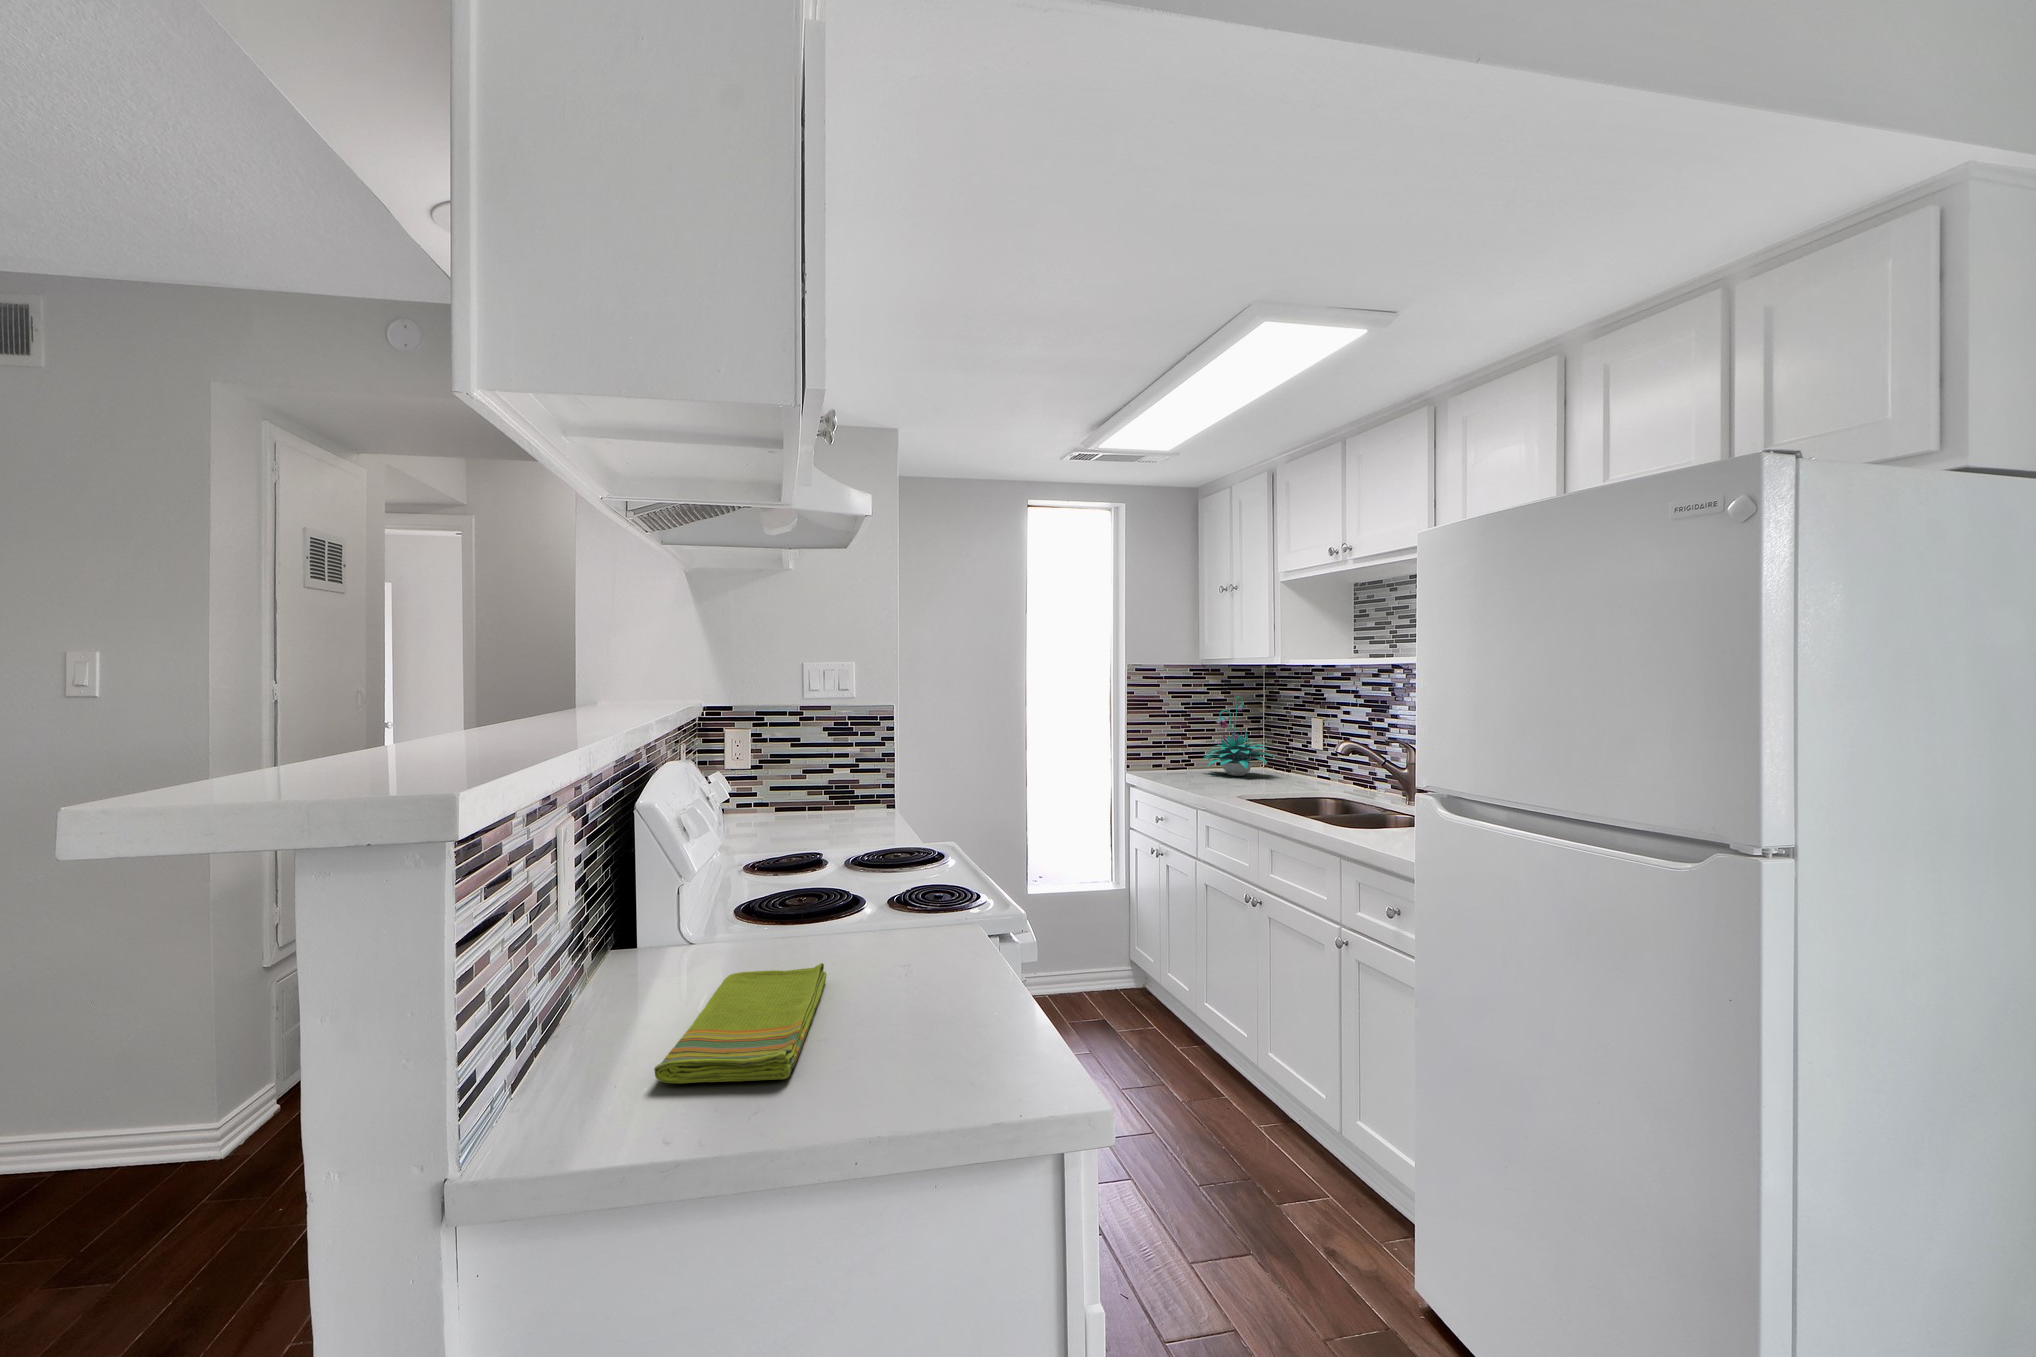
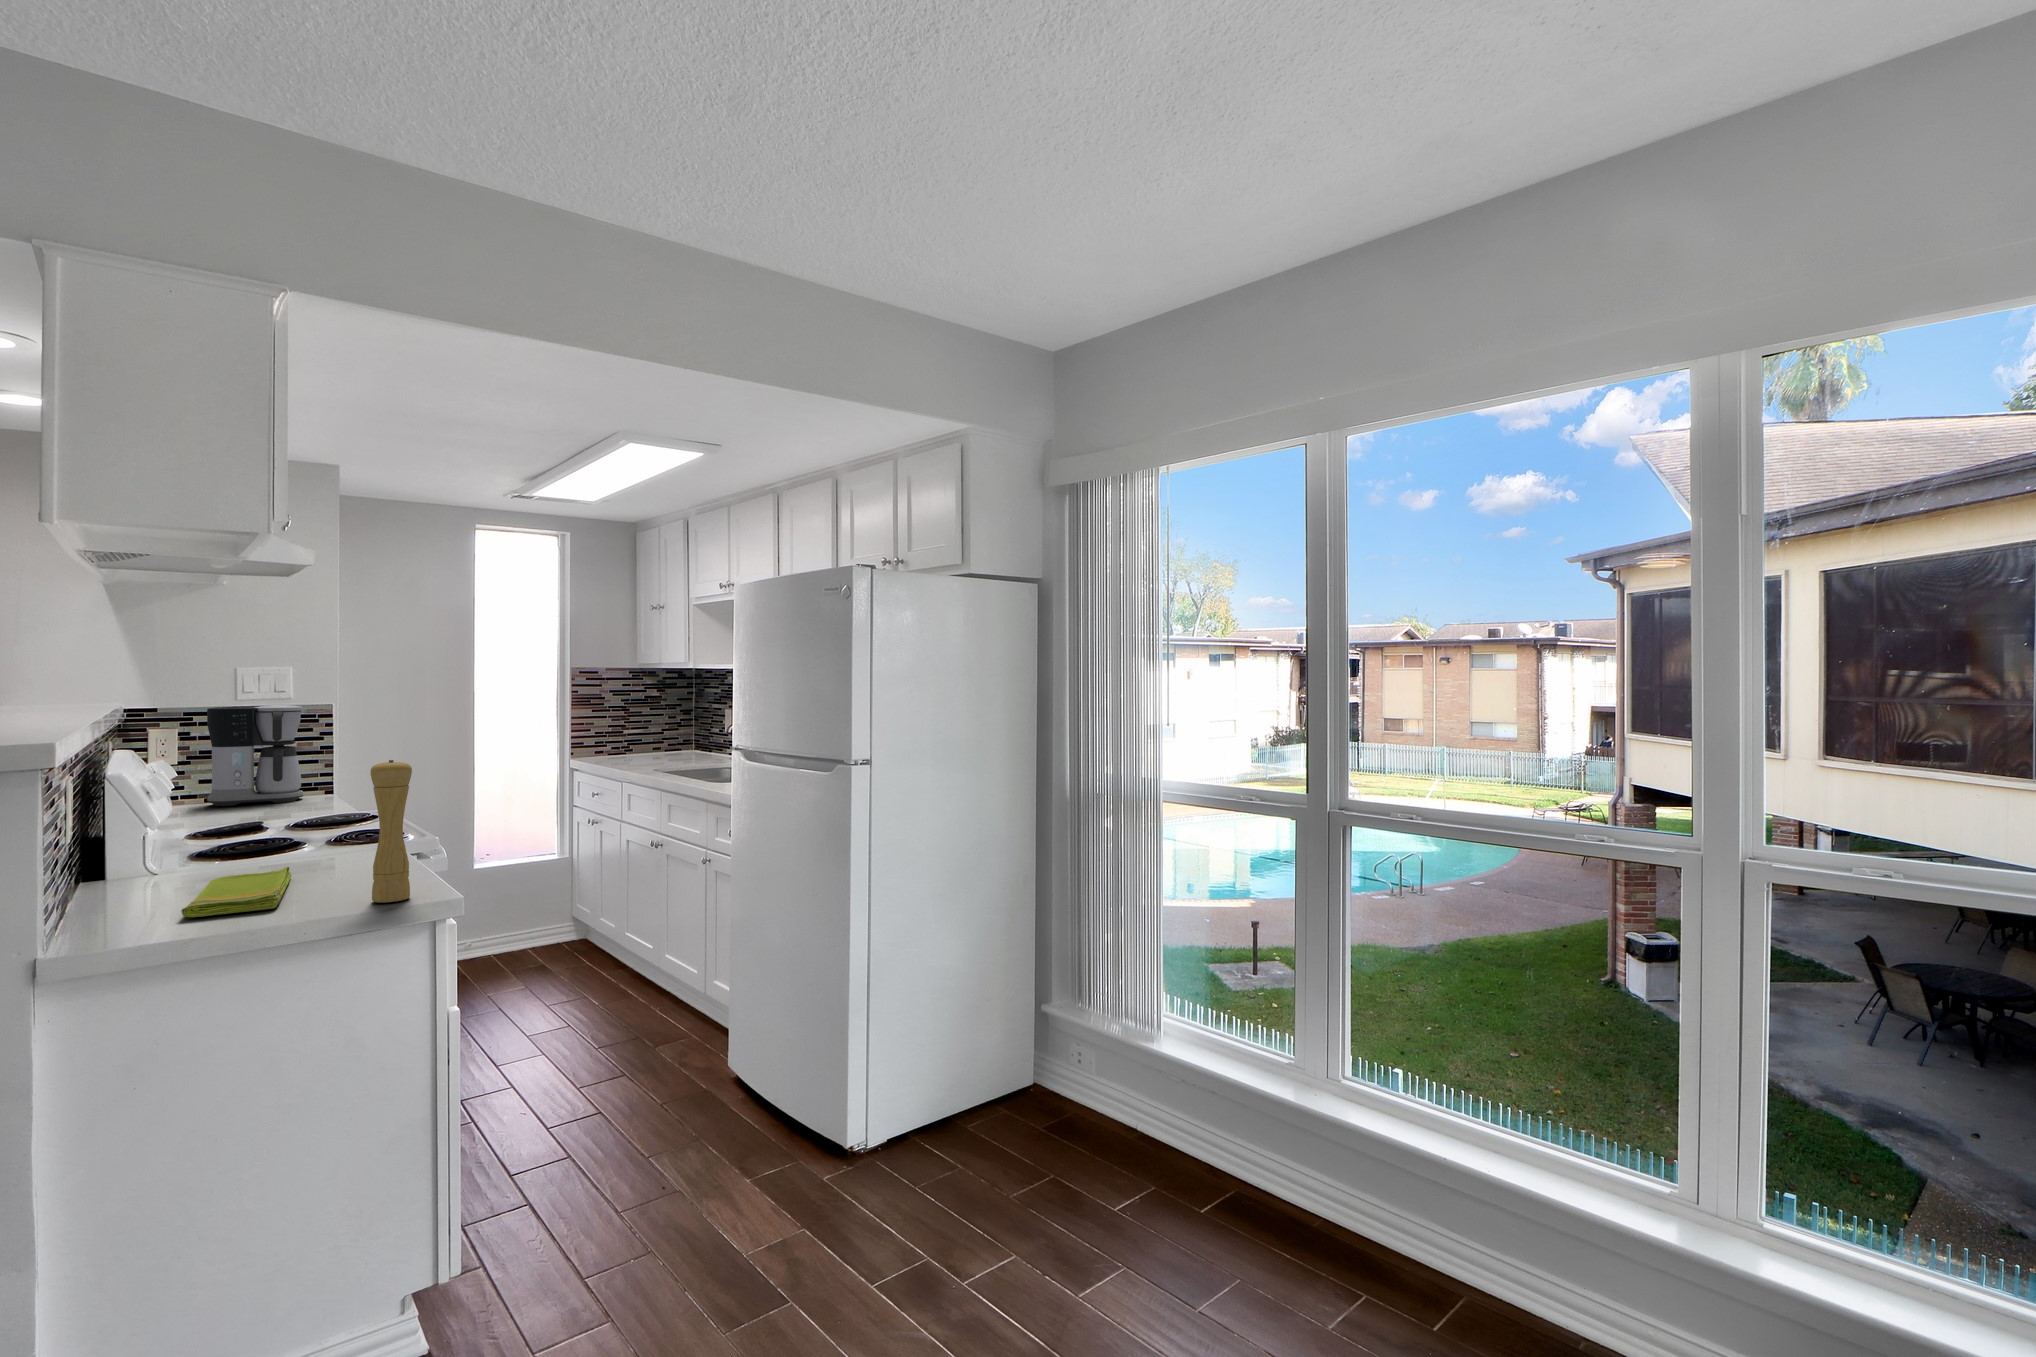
plant: present [1203,696,1273,776] -> none [637,694,700,758]
coffee maker: none [775,705,864,820] -> present [207,705,303,806]
pepper mill: none [933,820,999,1101] -> present [370,760,412,903]

